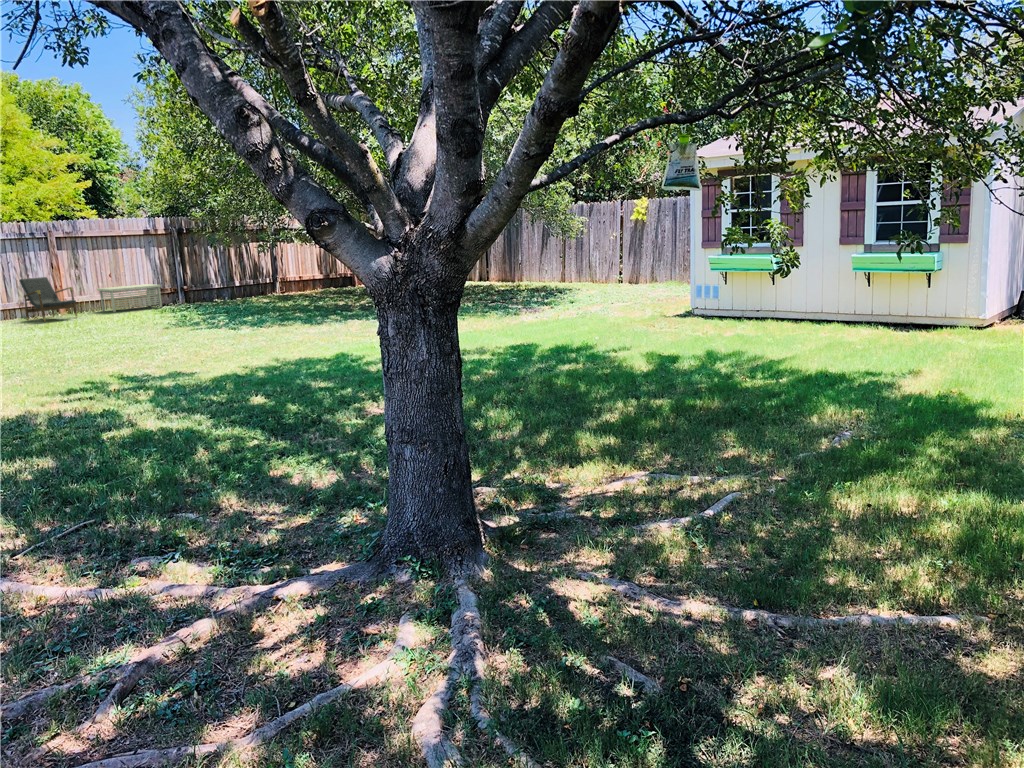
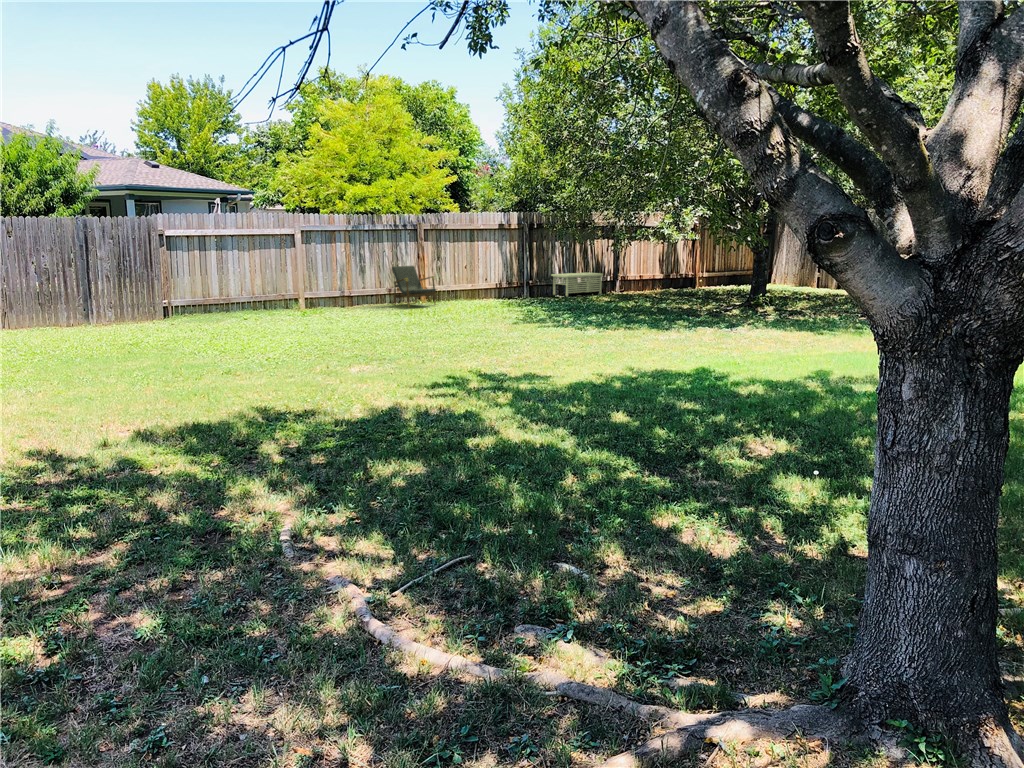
storage bench: present [97,284,162,312] -> present [552,273,603,296]

